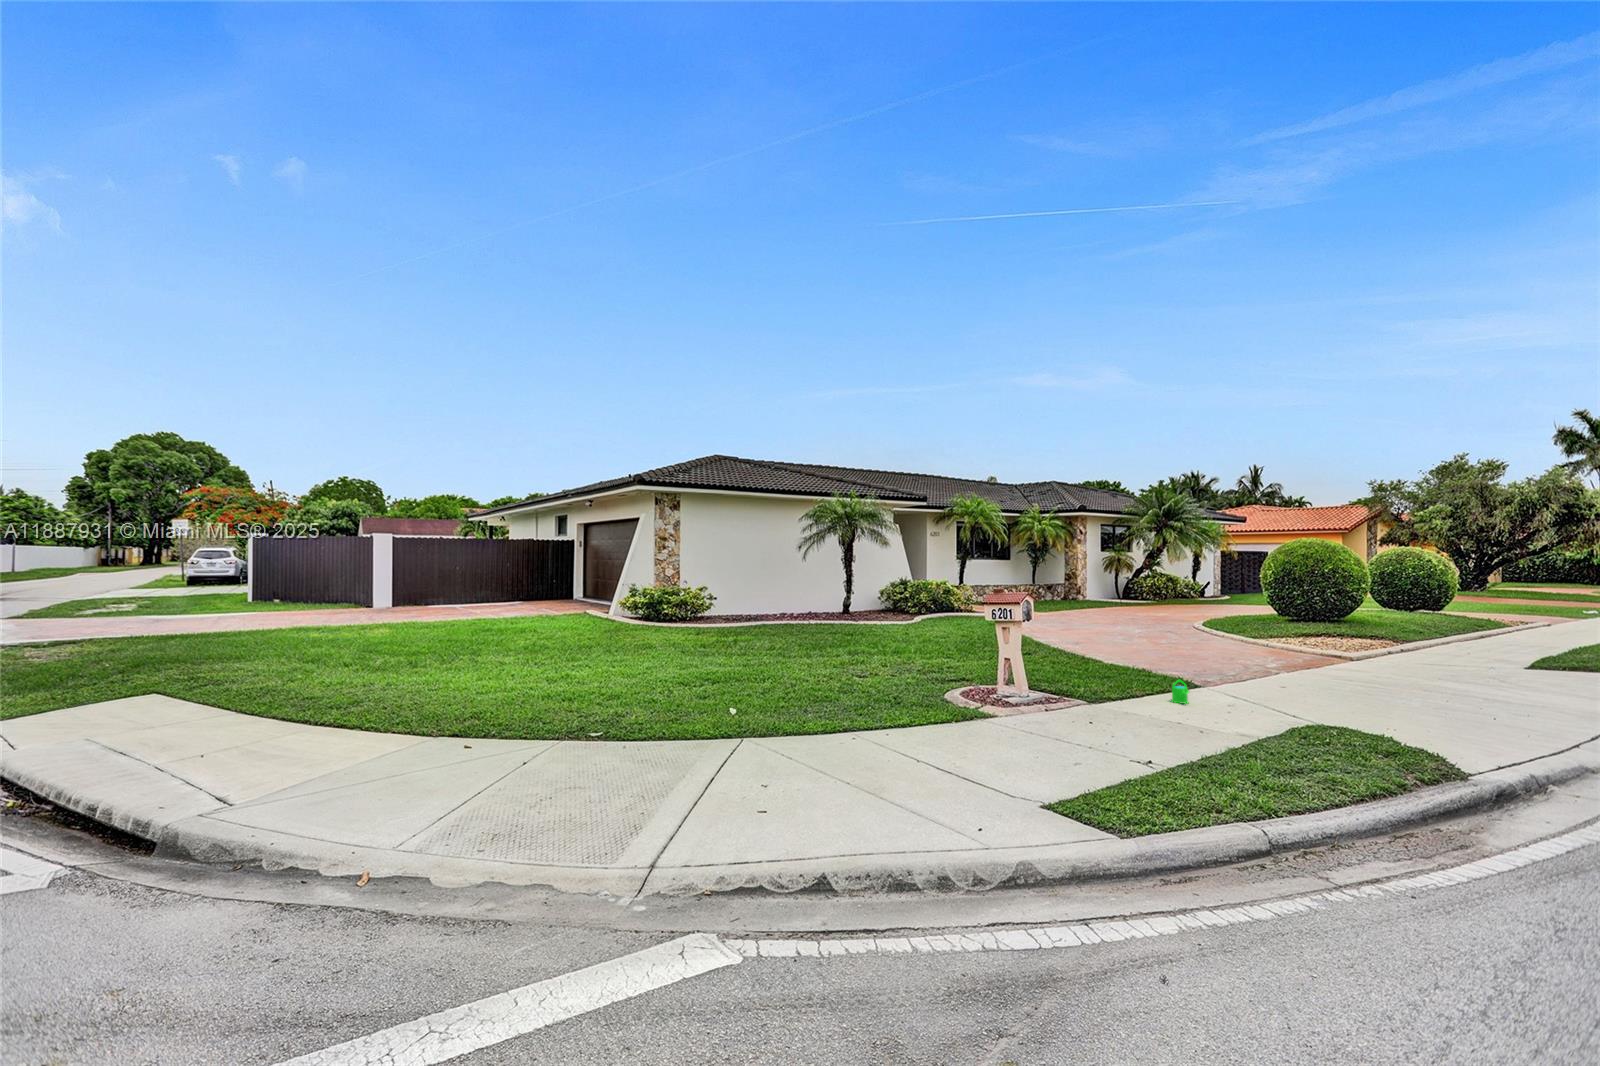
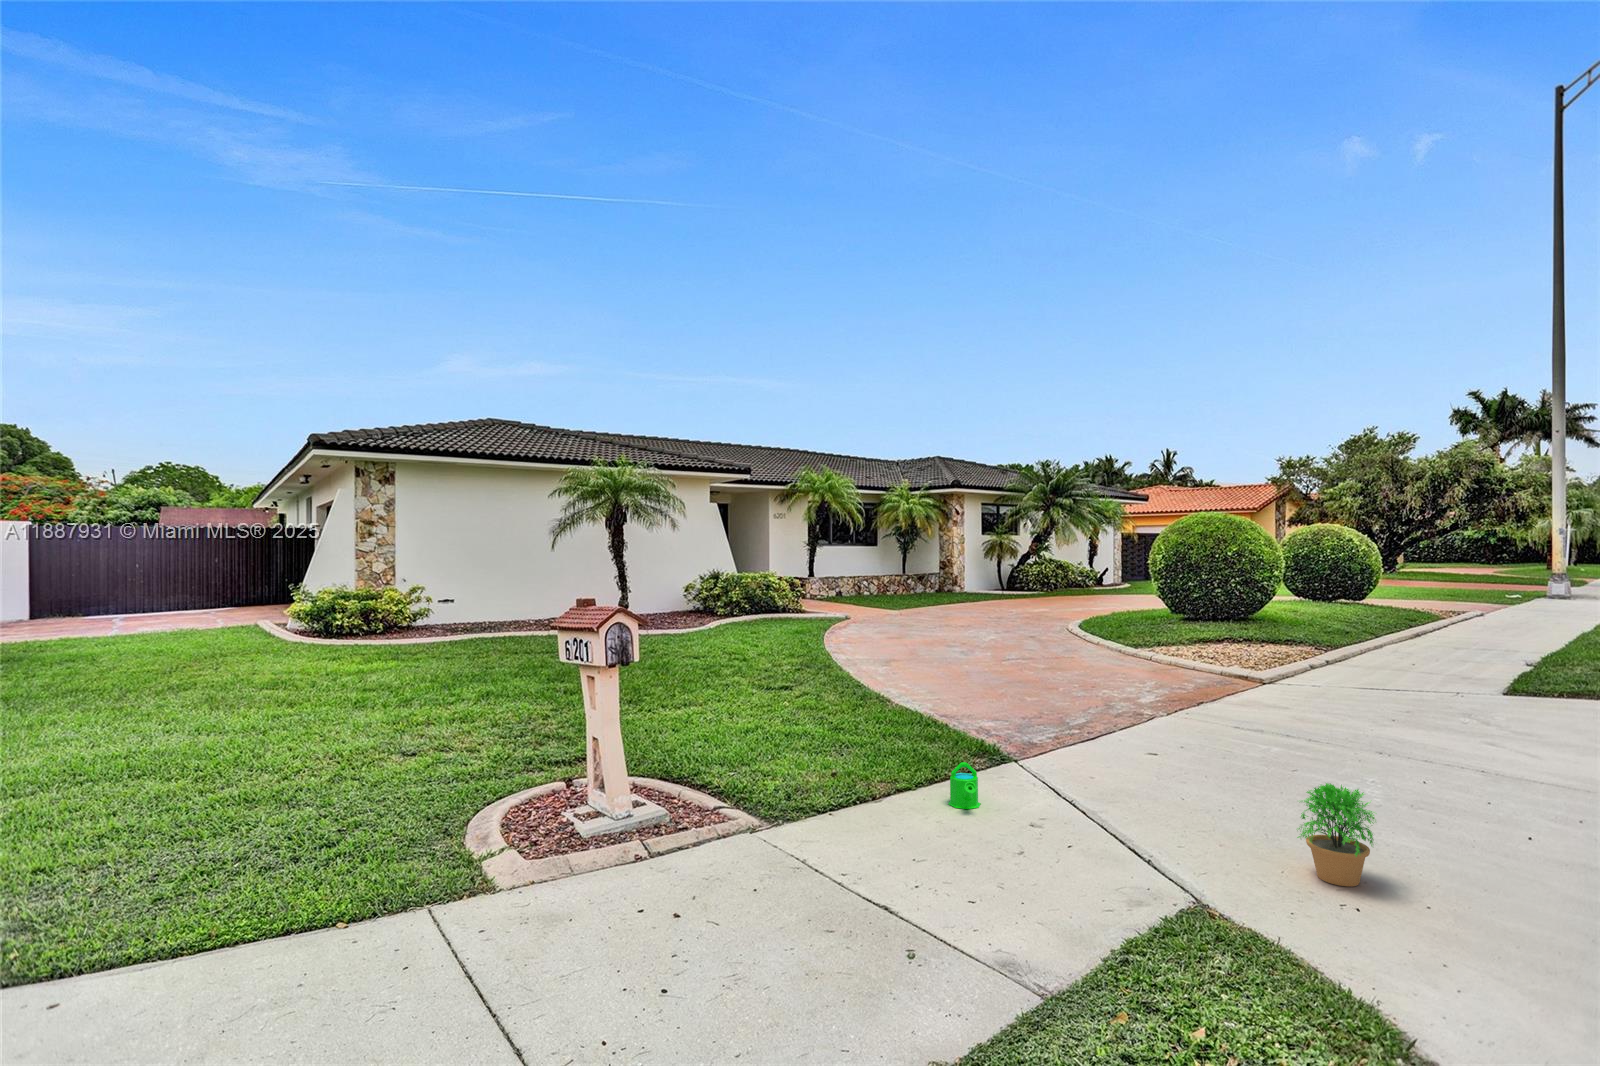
potted plant: none [1367,680,1409,729] -> present [1297,783,1375,886]

